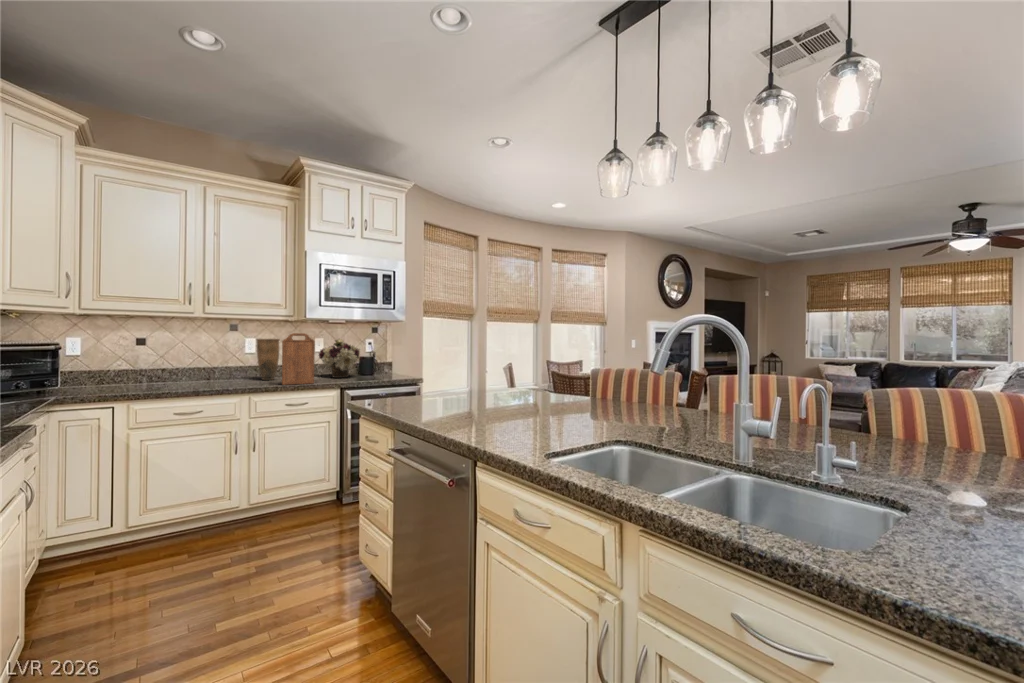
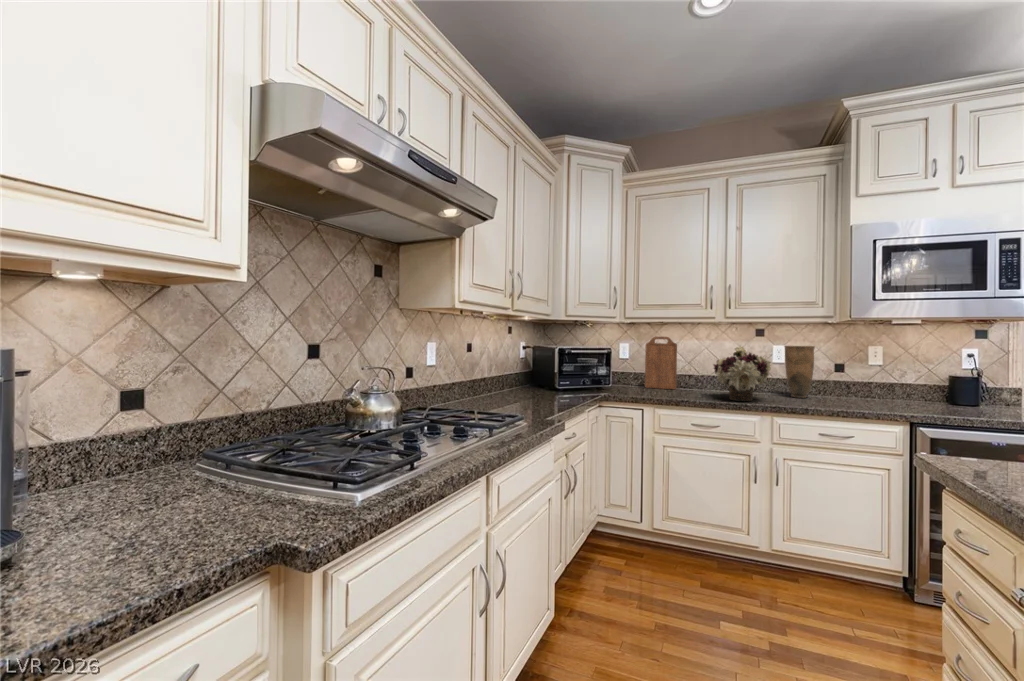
cutting board: present [282,333,315,385] -> present [645,337,677,389]
flower arrangement: present [319,339,360,378] -> present [714,346,771,401]

